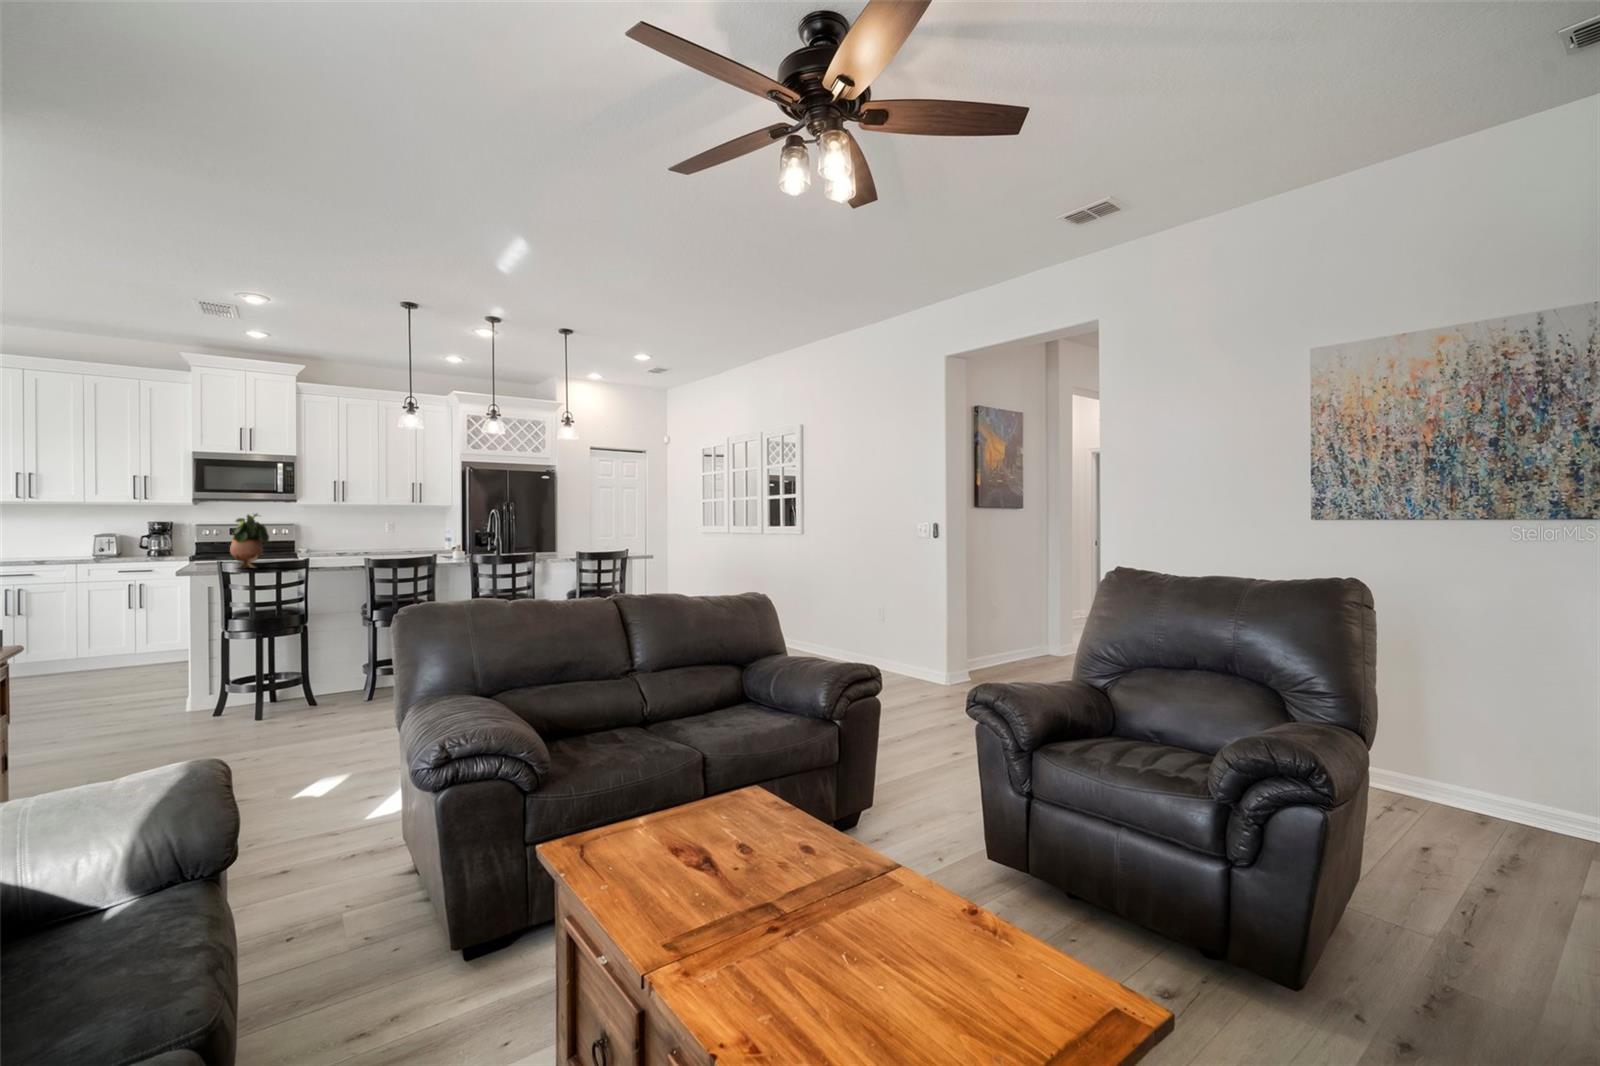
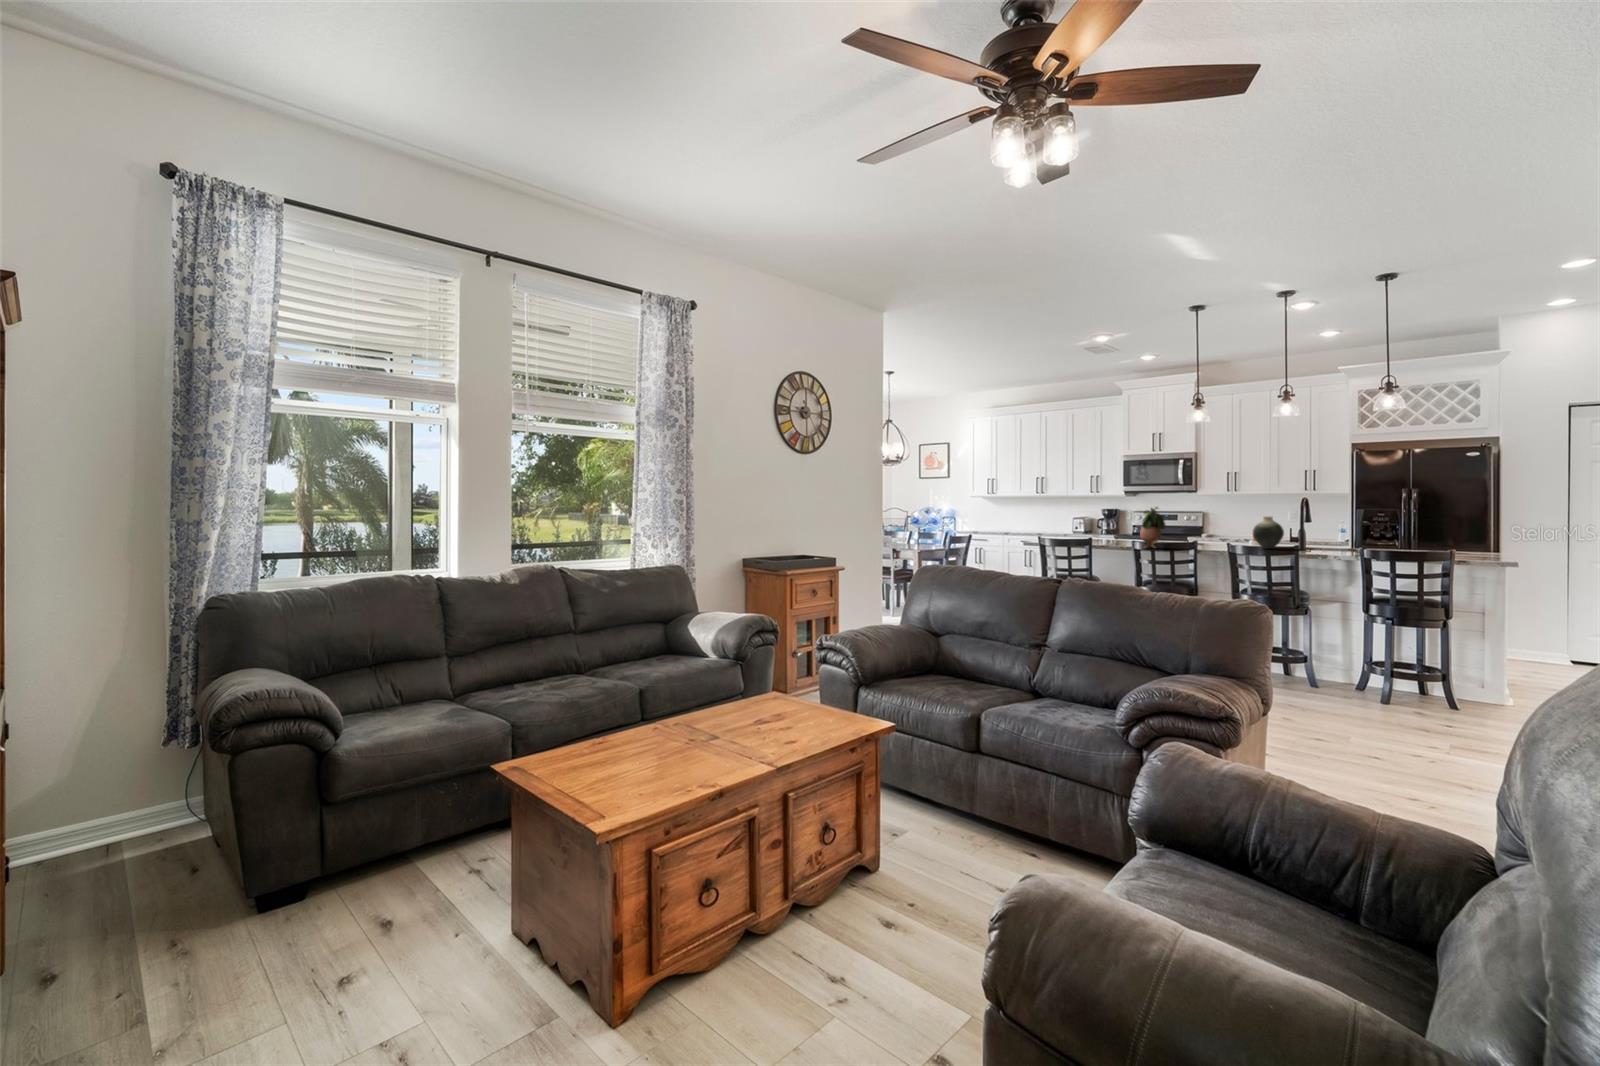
vase: none [380,528,414,564] -> present [1253,517,1284,549]

